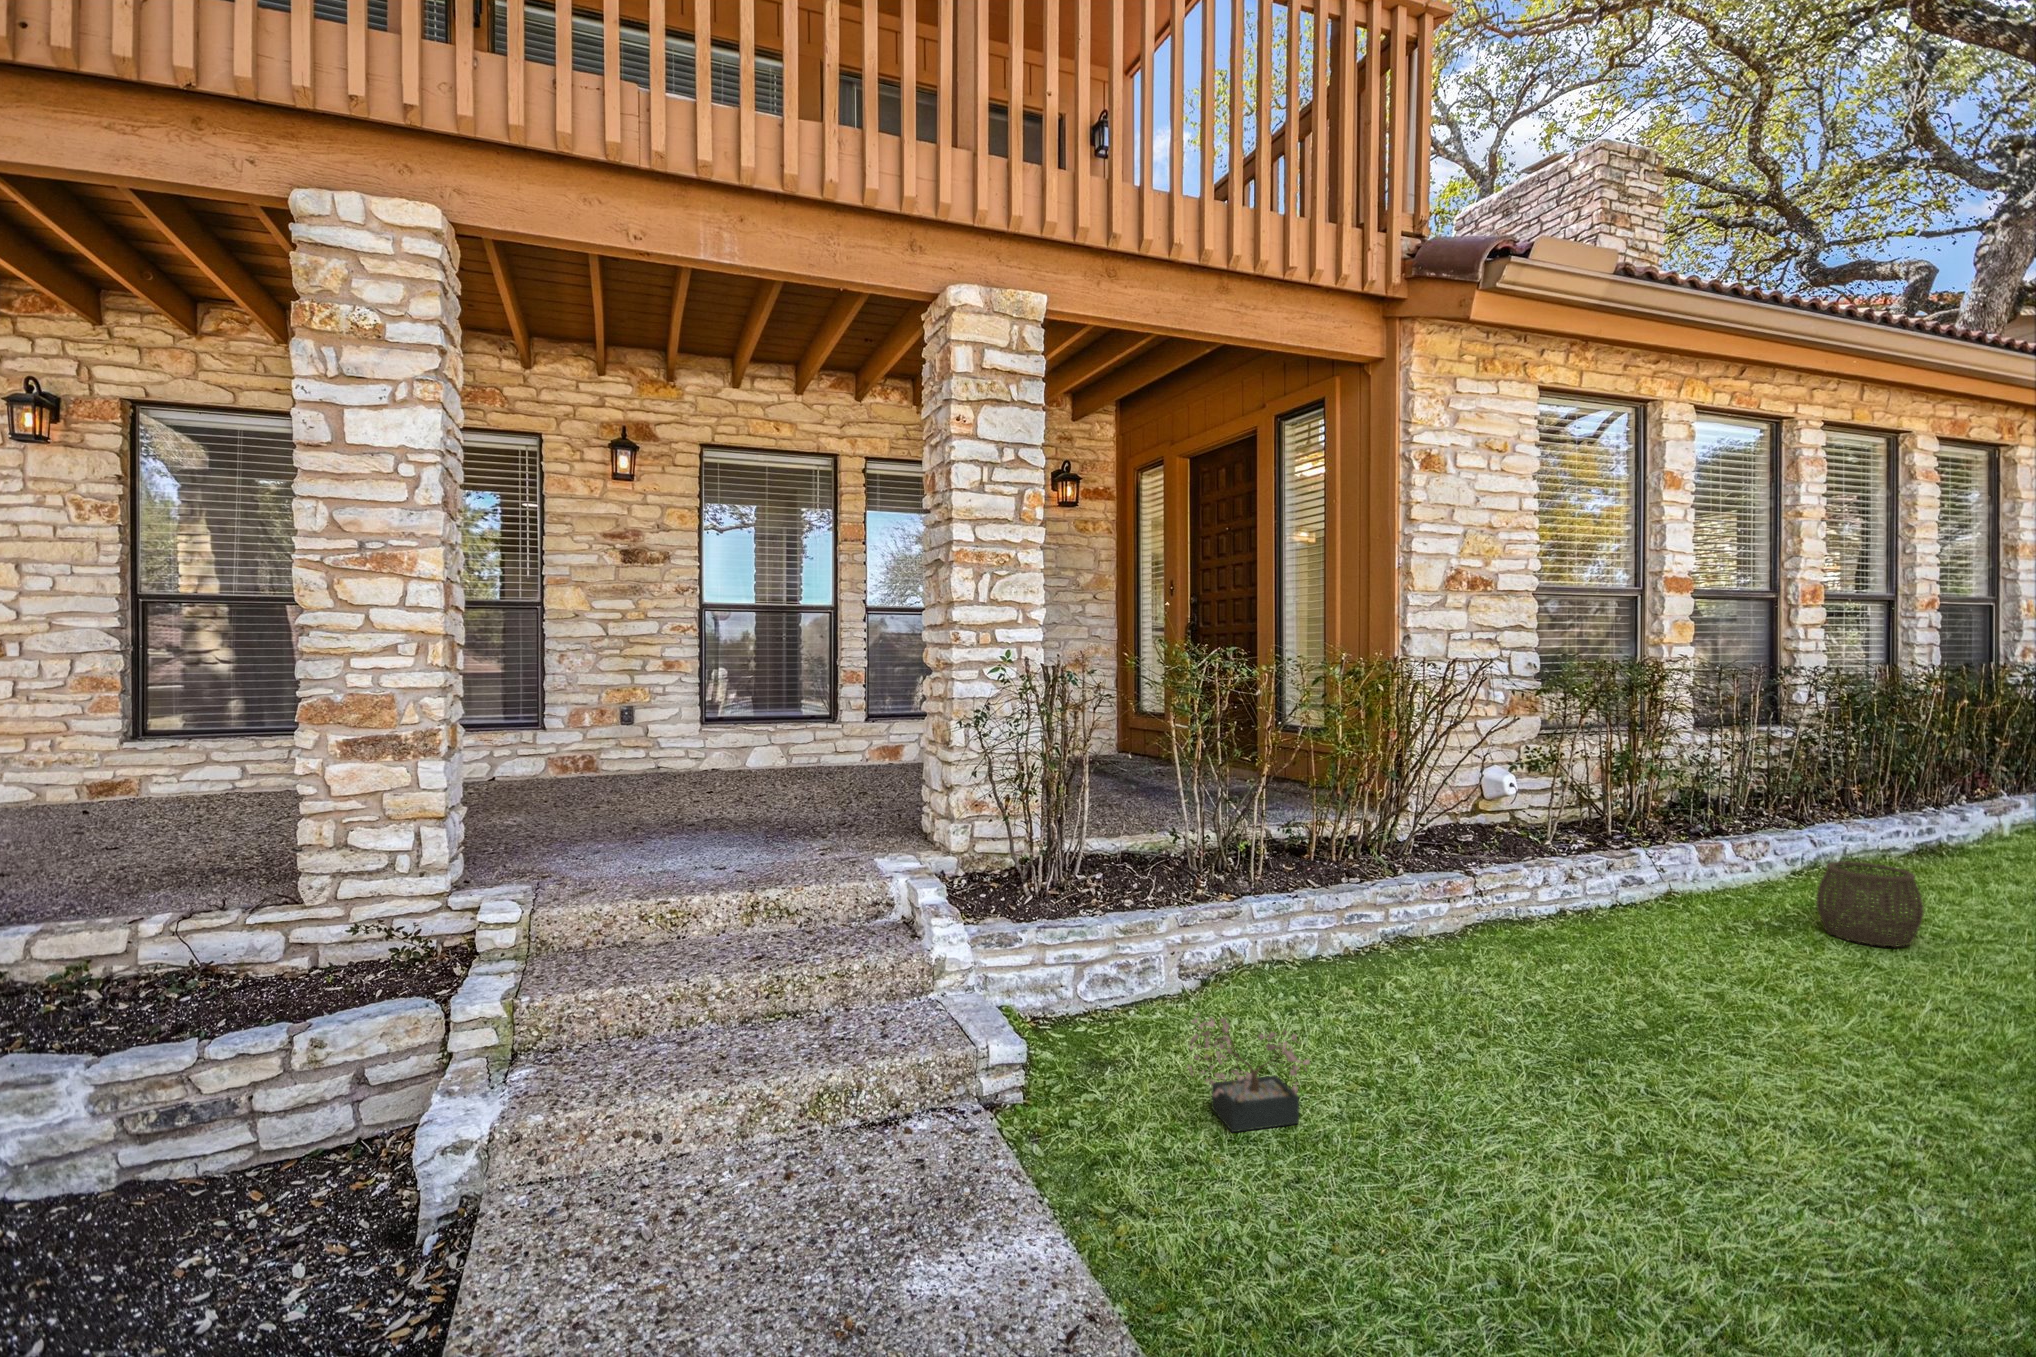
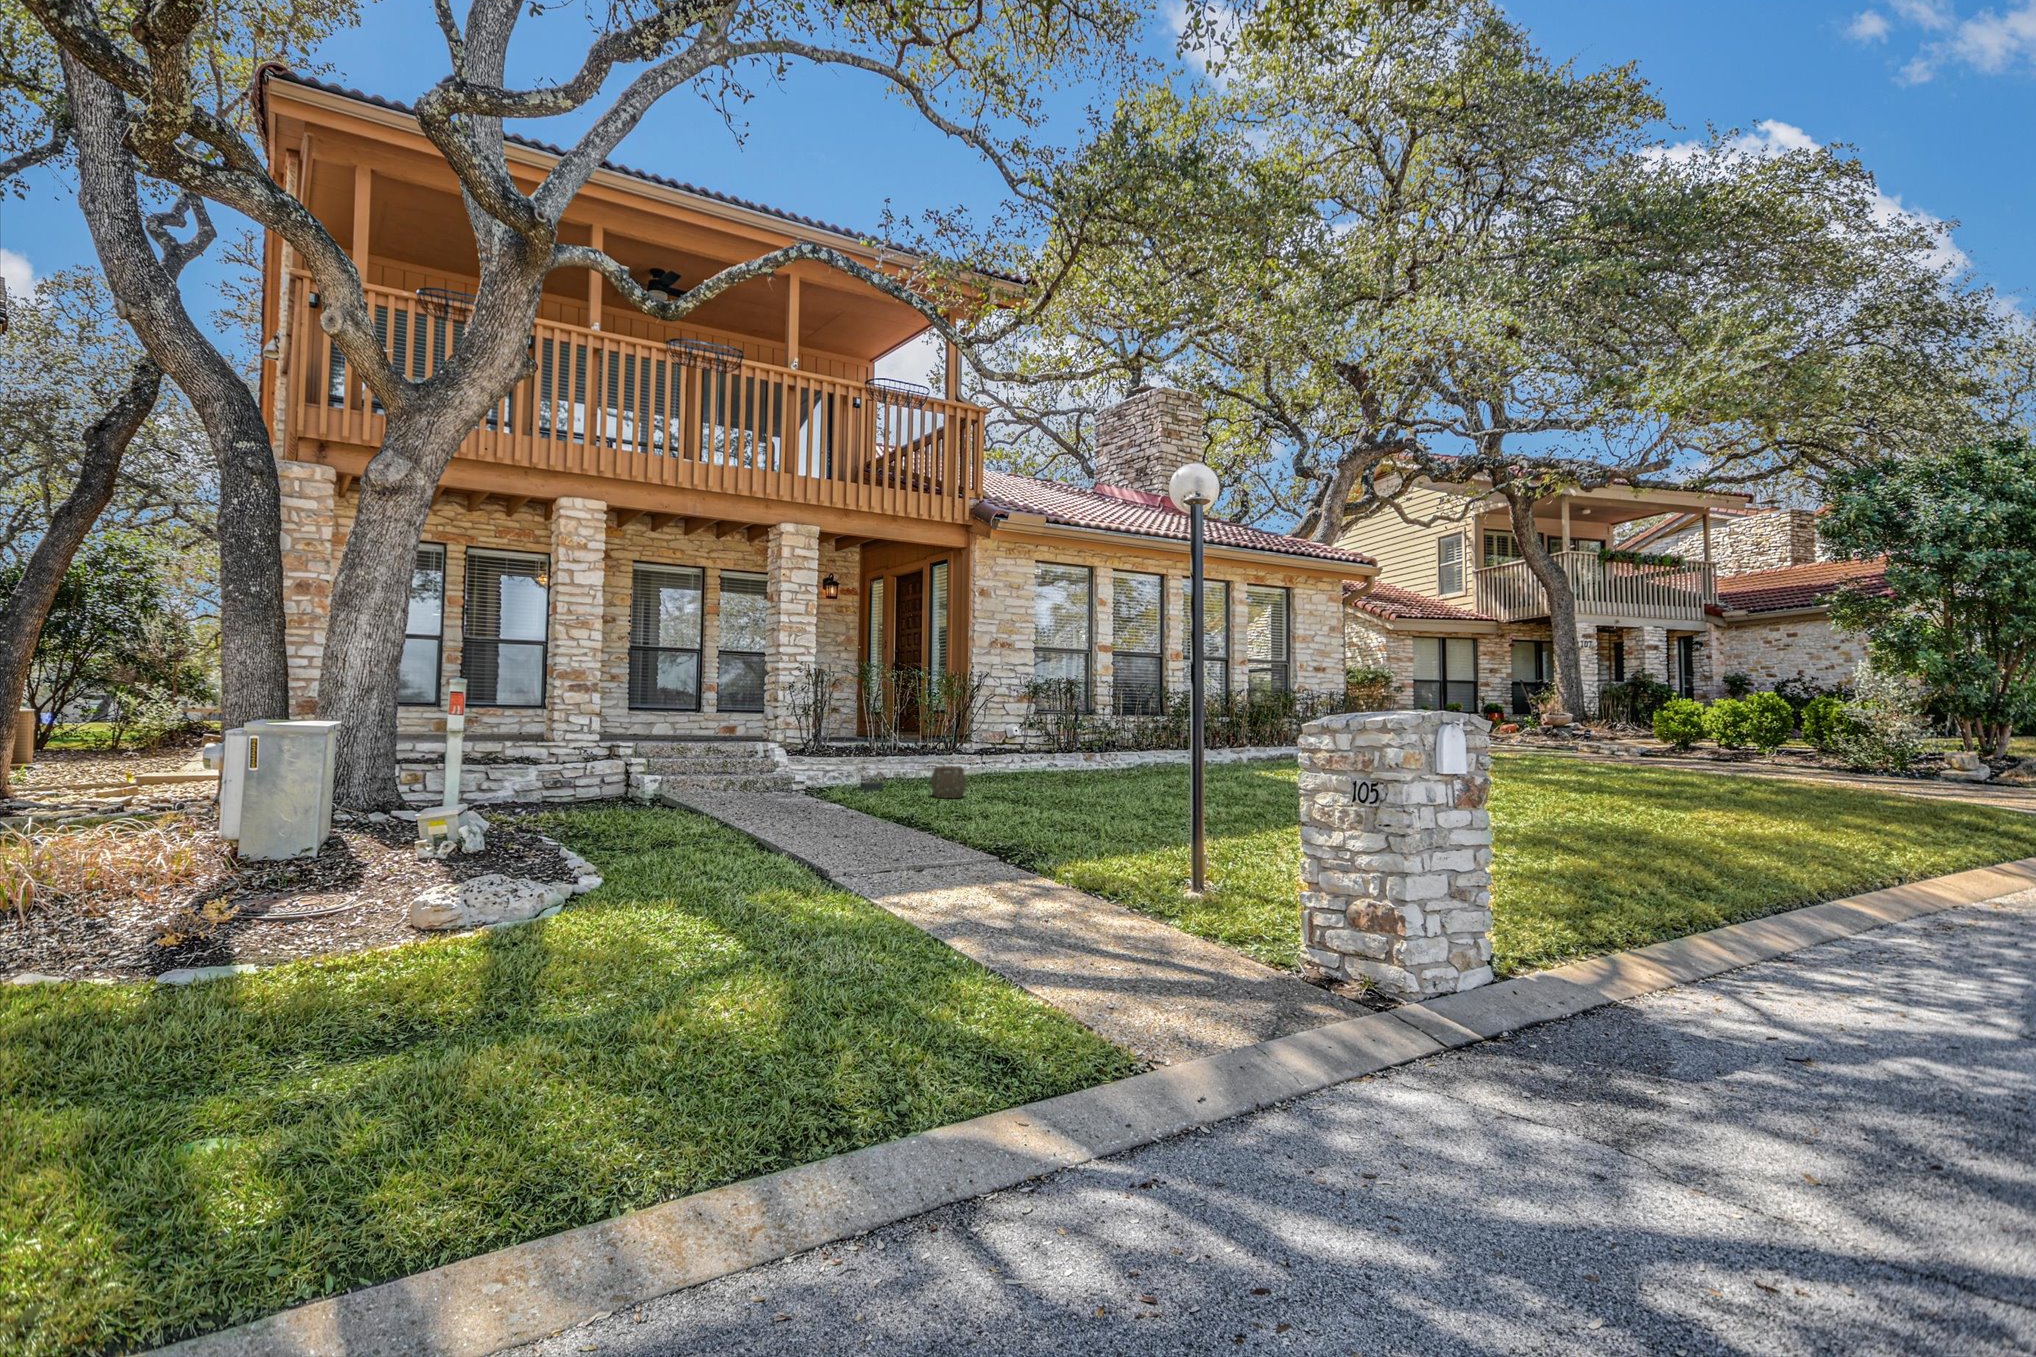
woven basket: present [1816,861,1924,947] -> present [931,766,966,798]

